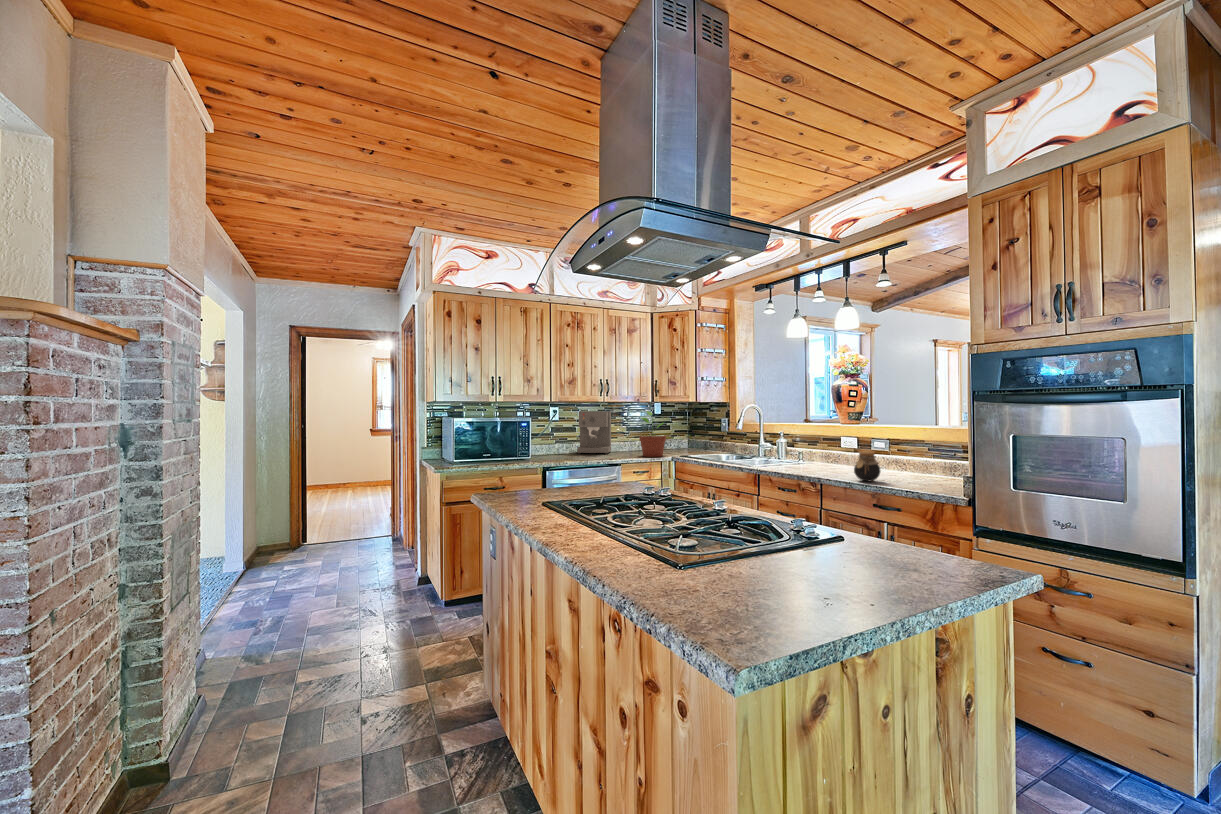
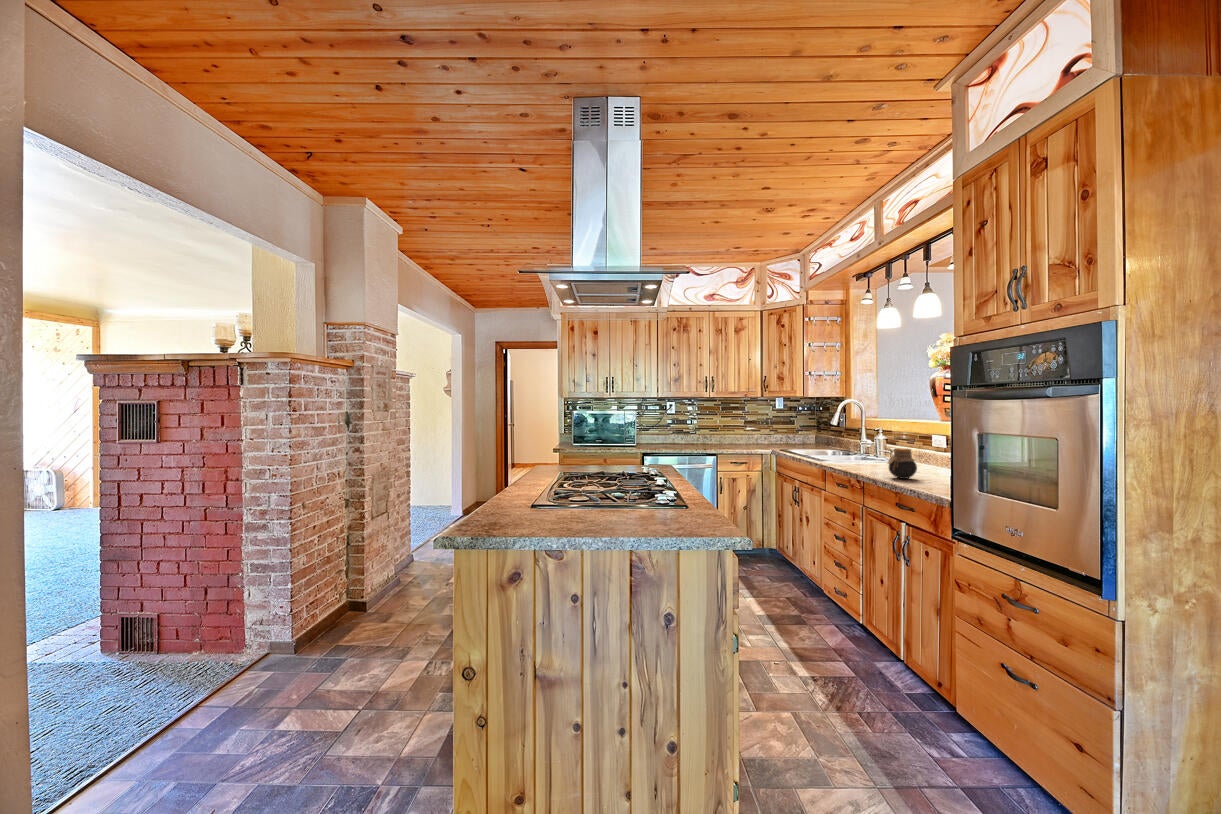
coffee maker: present [577,411,611,454] -> none [692,406,727,444]
potted plant: present [639,411,666,457] -> none [741,406,767,448]

